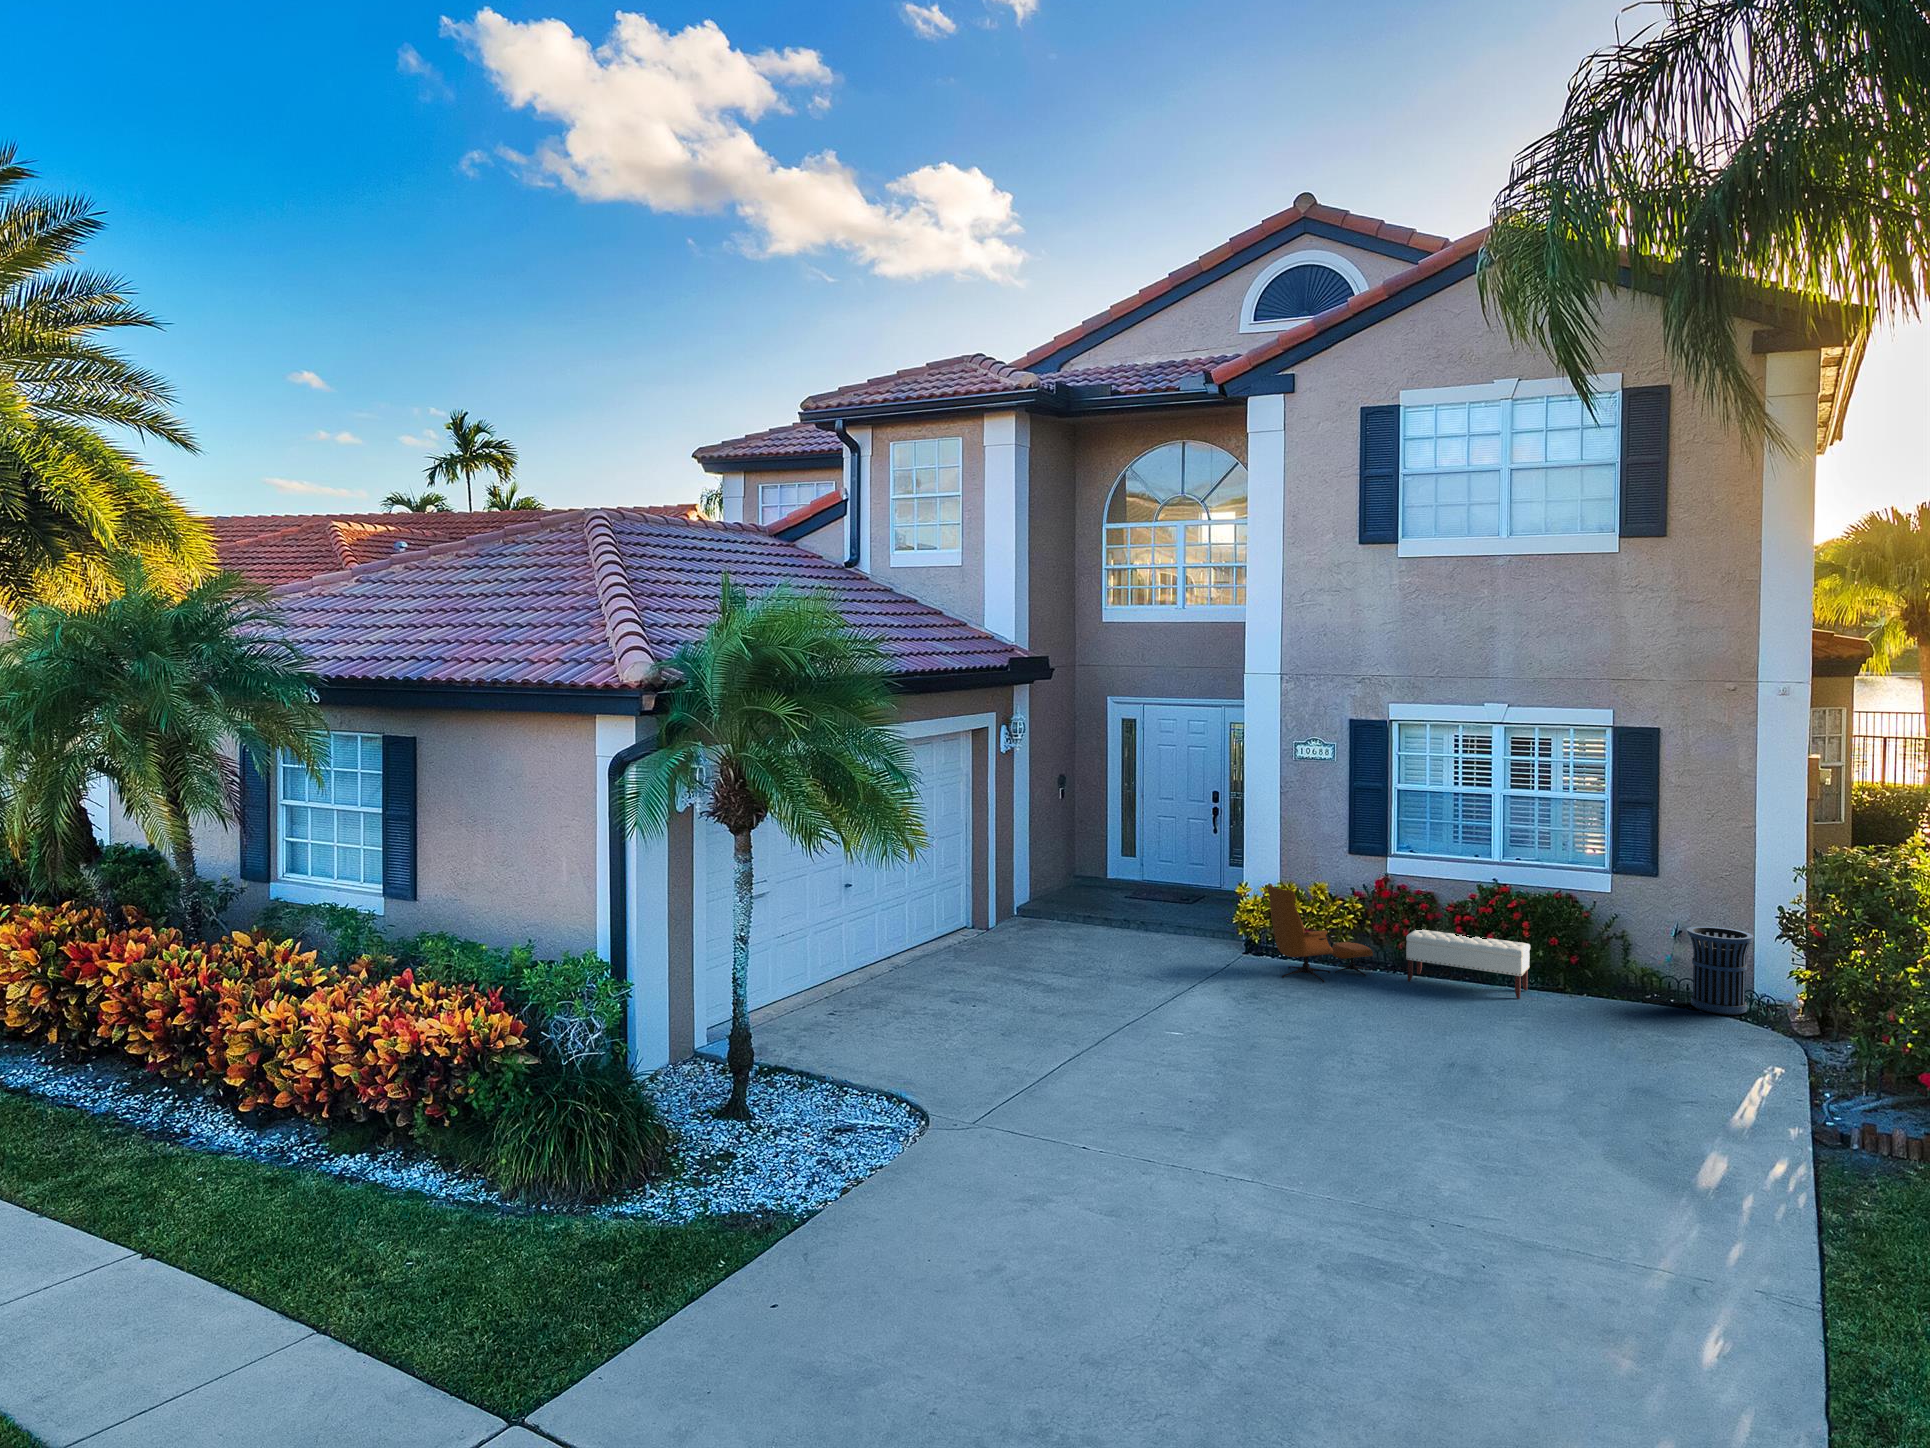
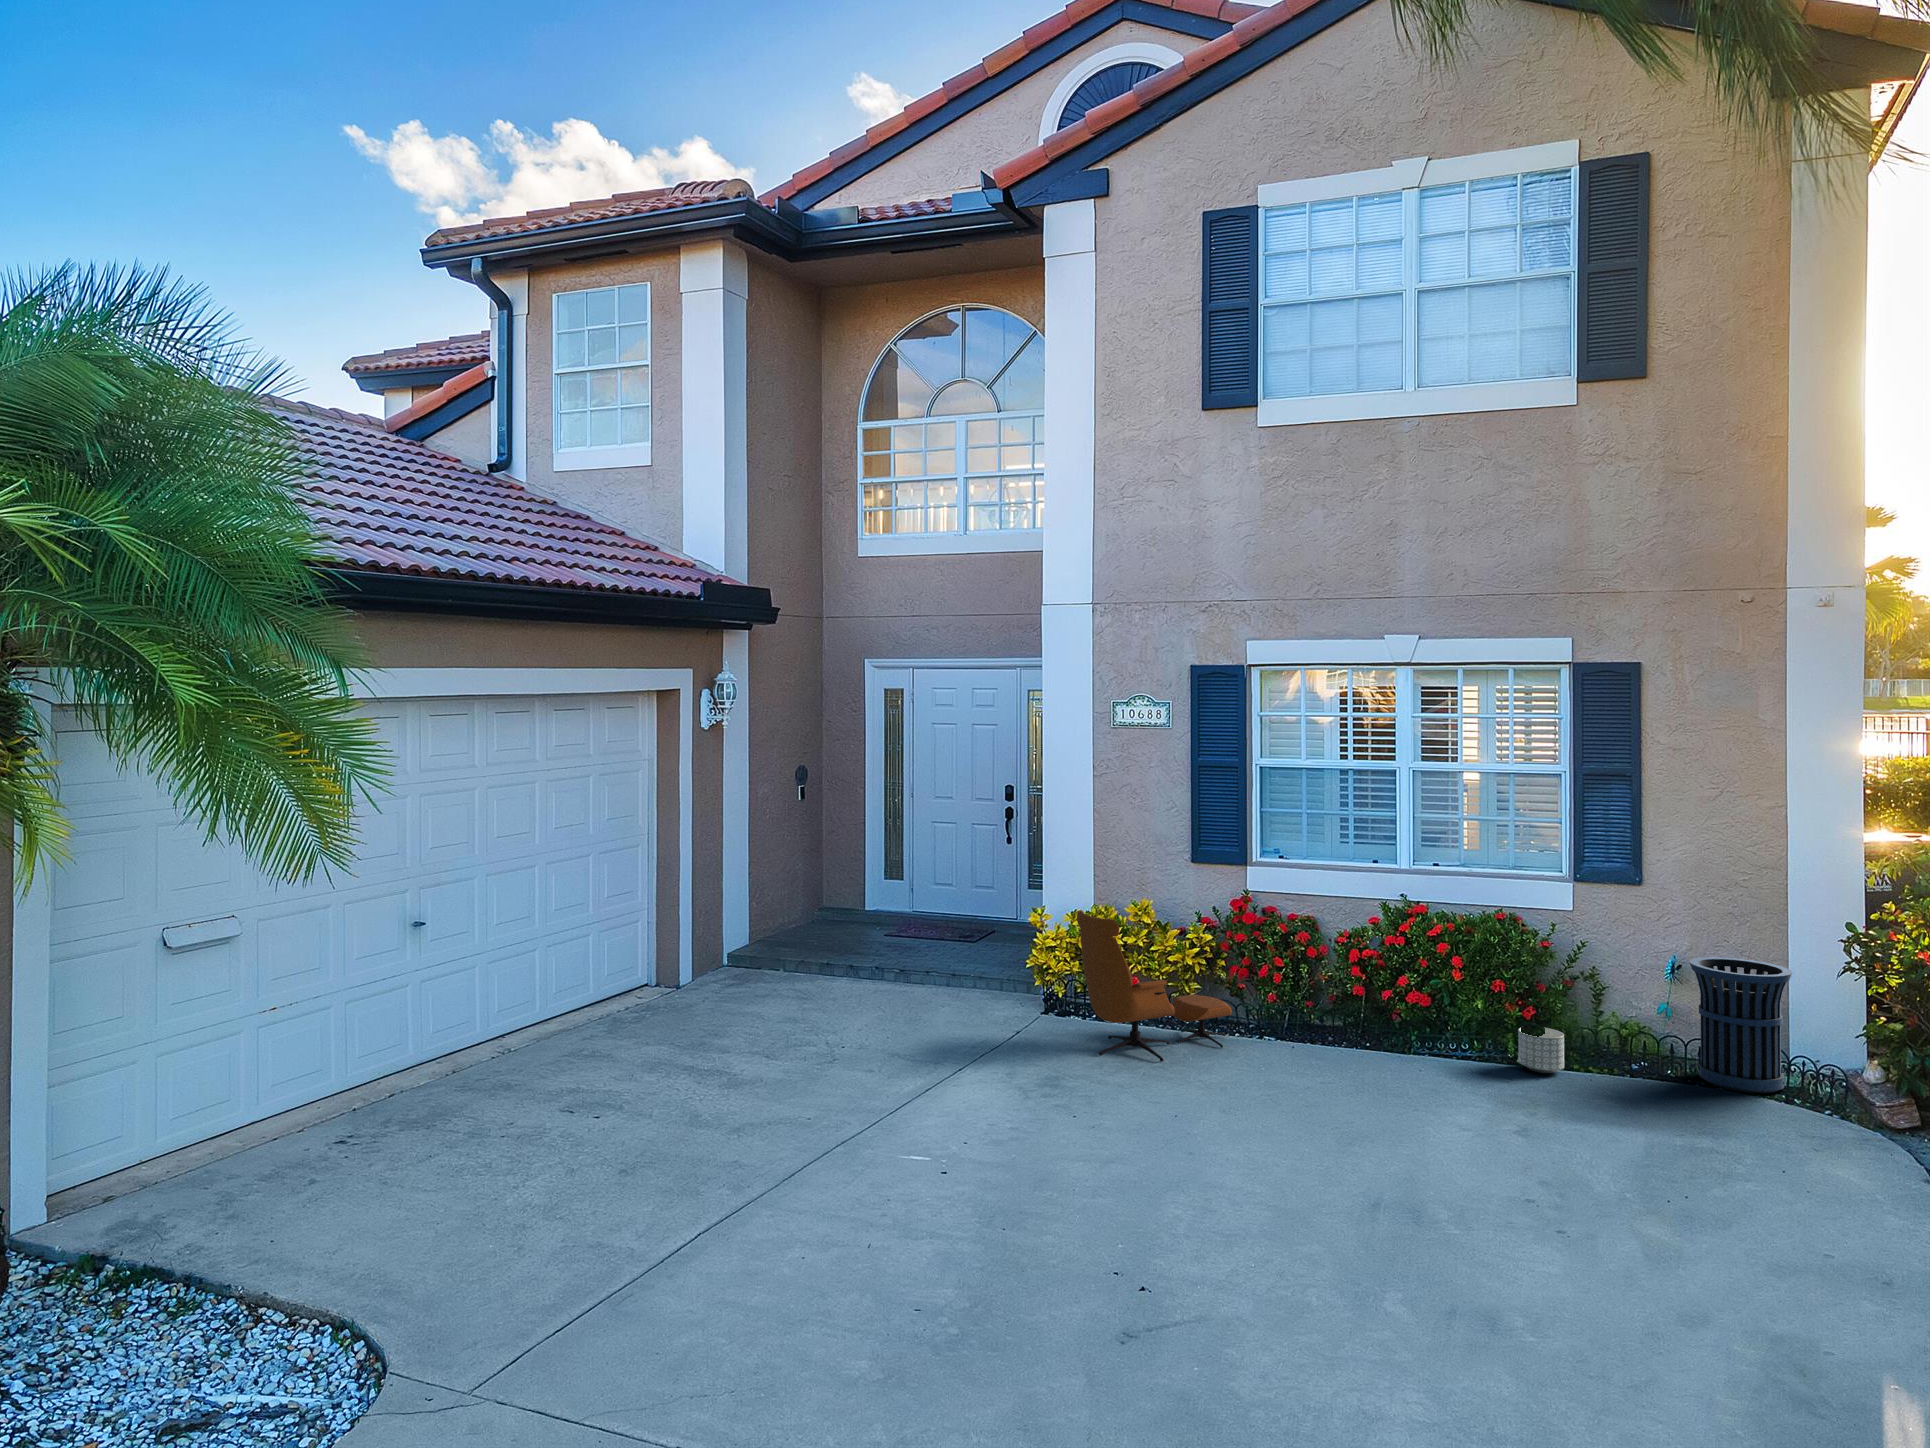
bench: present [1406,930,1530,999] -> none [1281,973,1463,1078]
planter: none [1567,969,1598,999] -> present [1518,1028,1564,1073]

